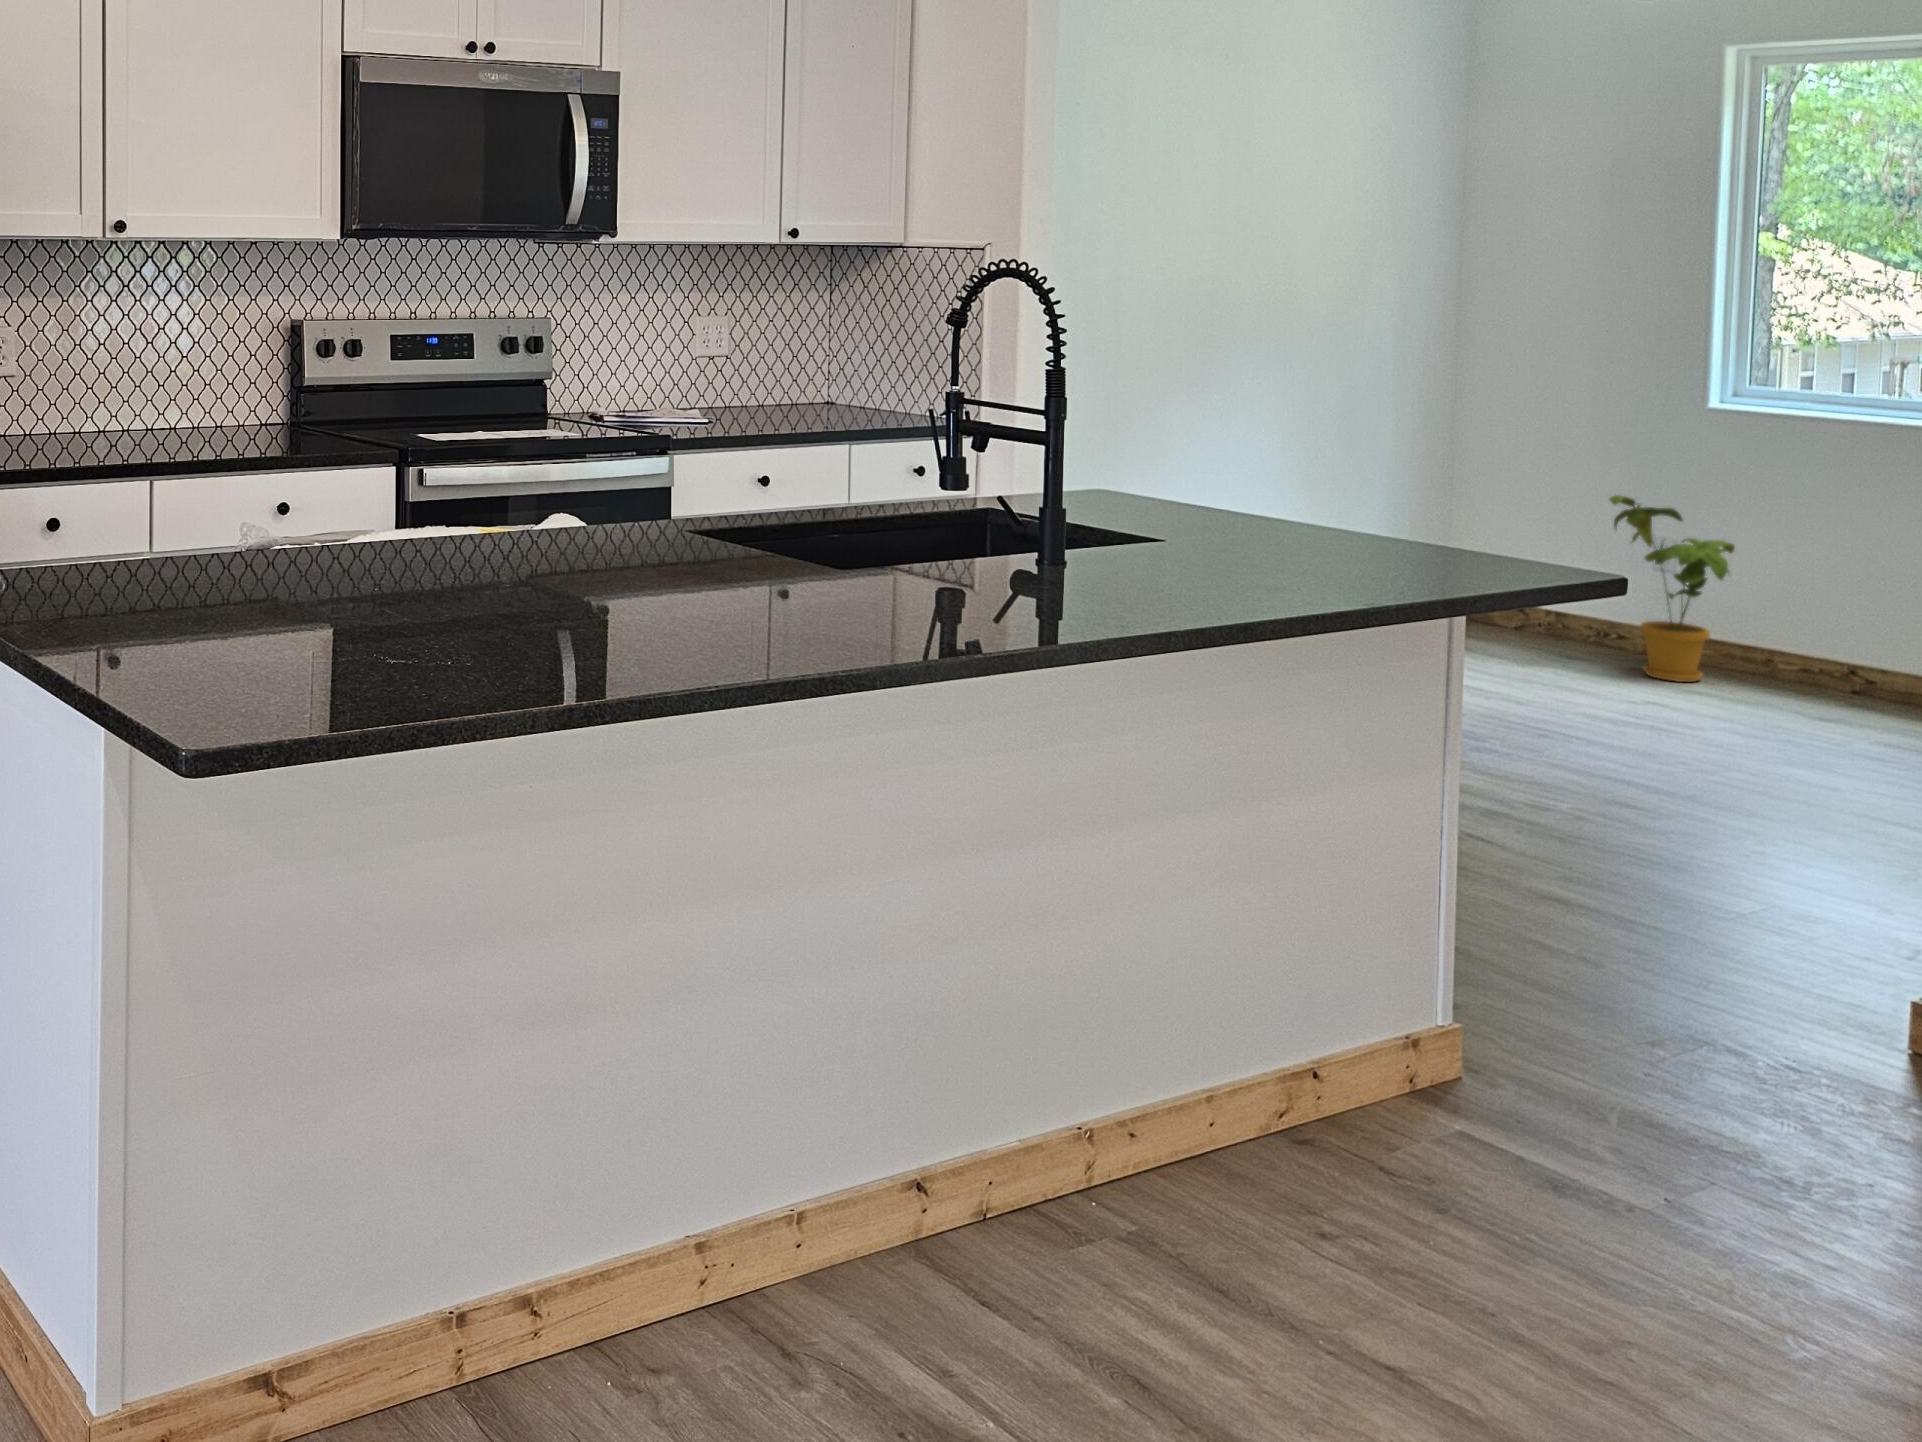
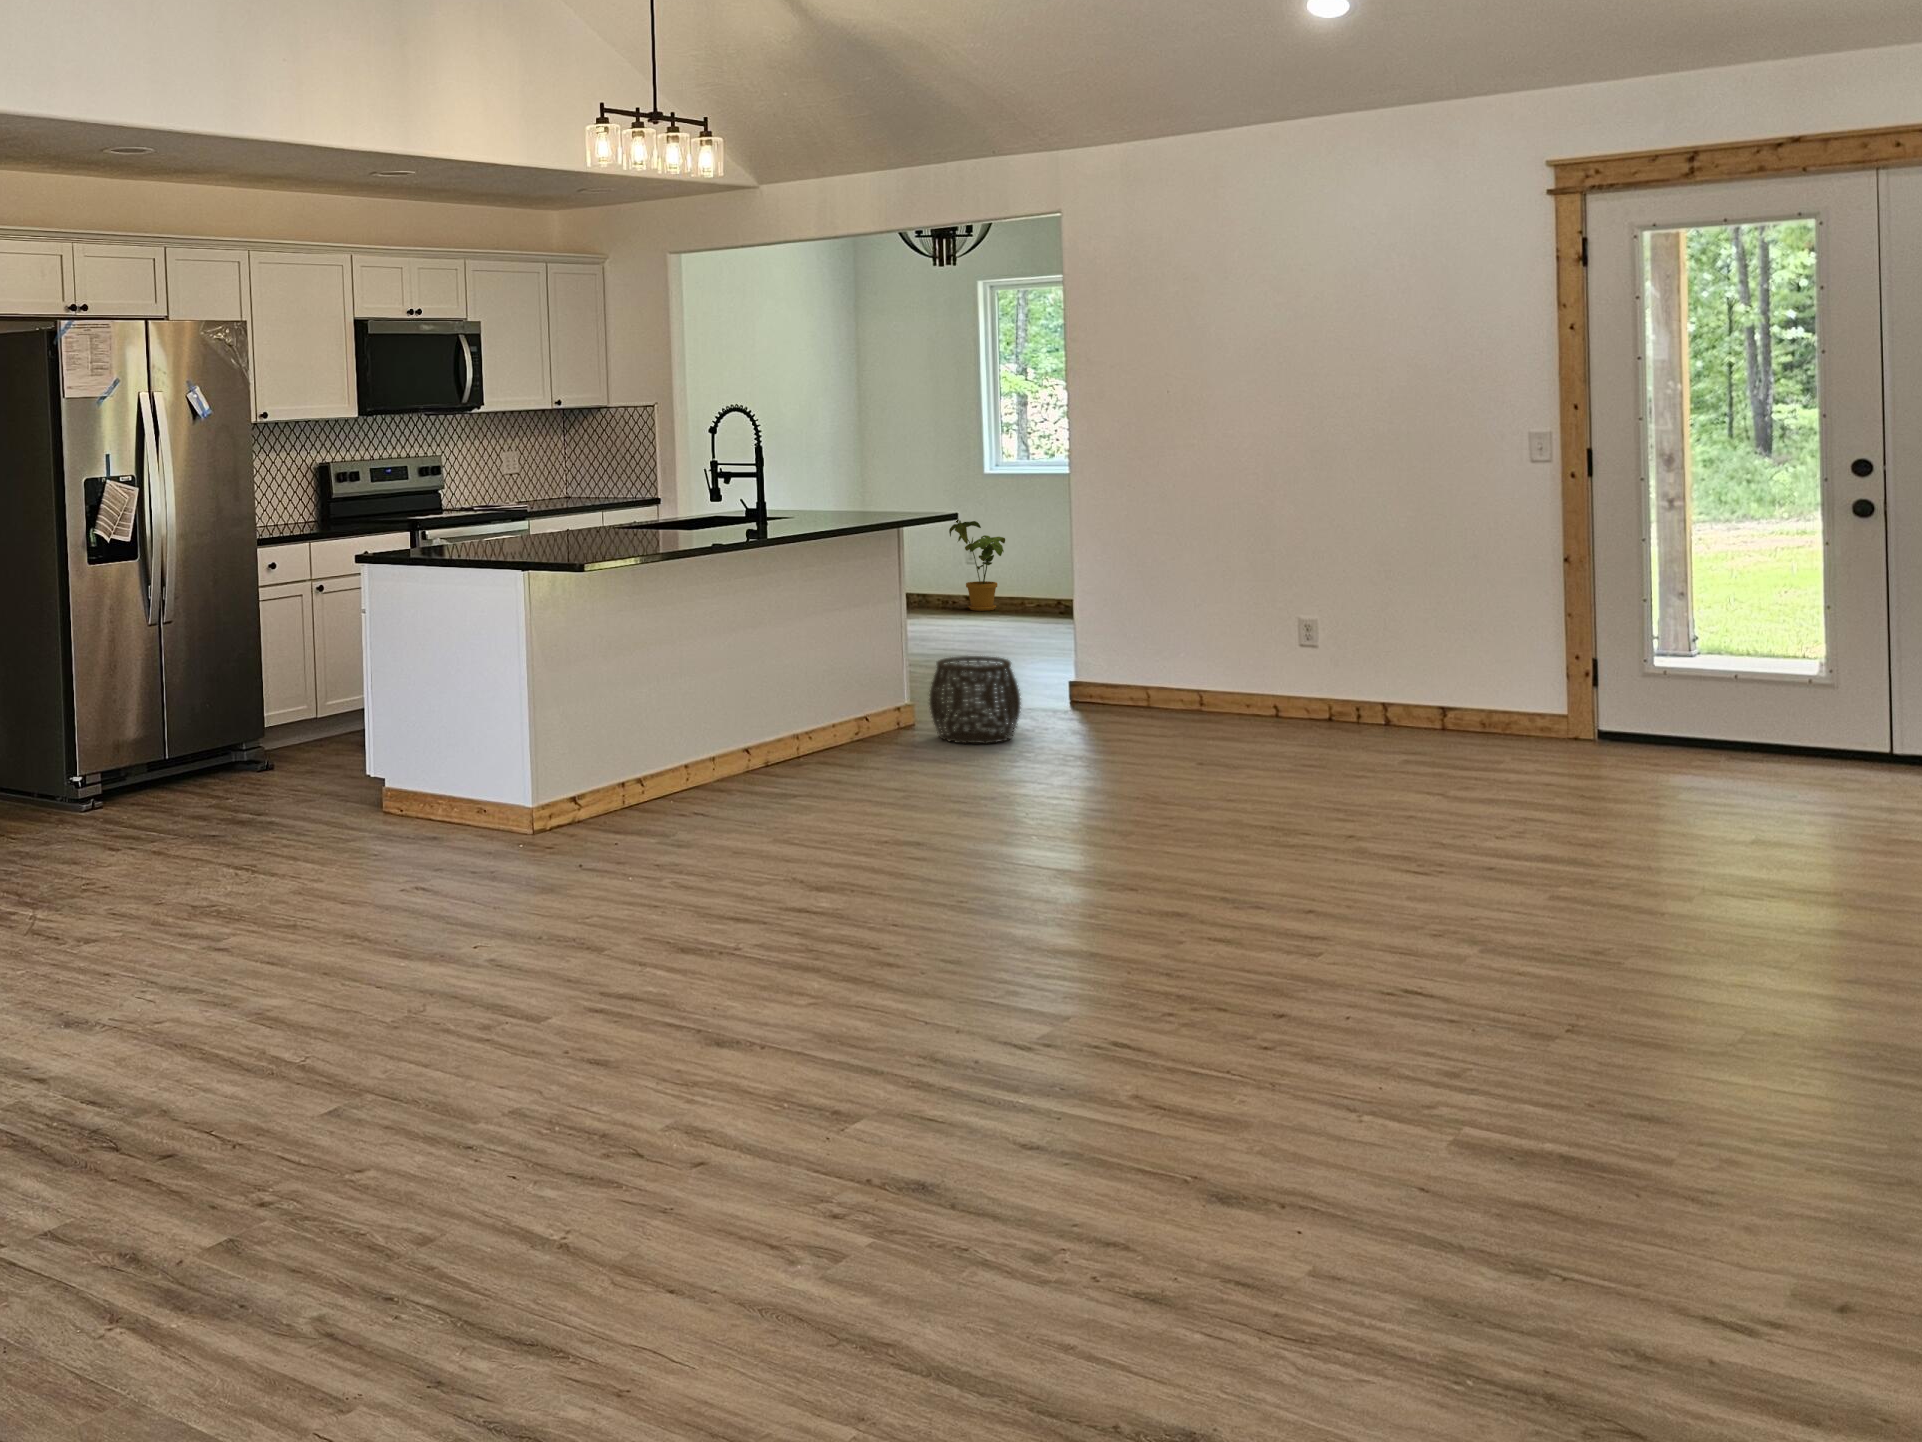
woven basket: none [1480,979,1774,1273] -> present [929,656,1021,744]

